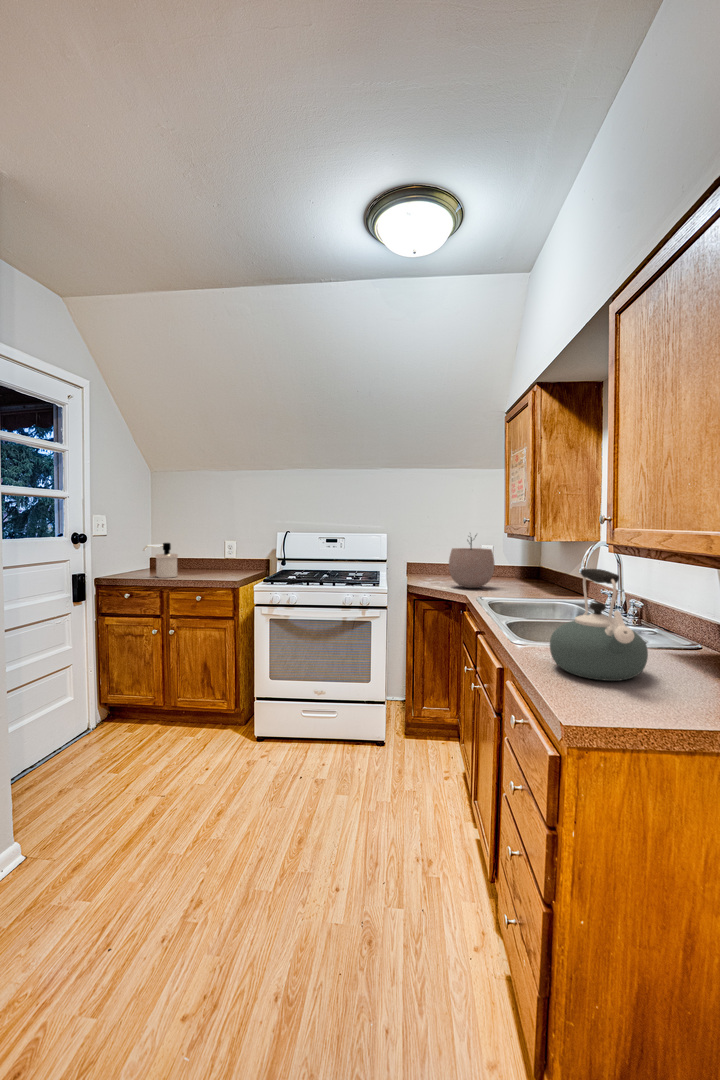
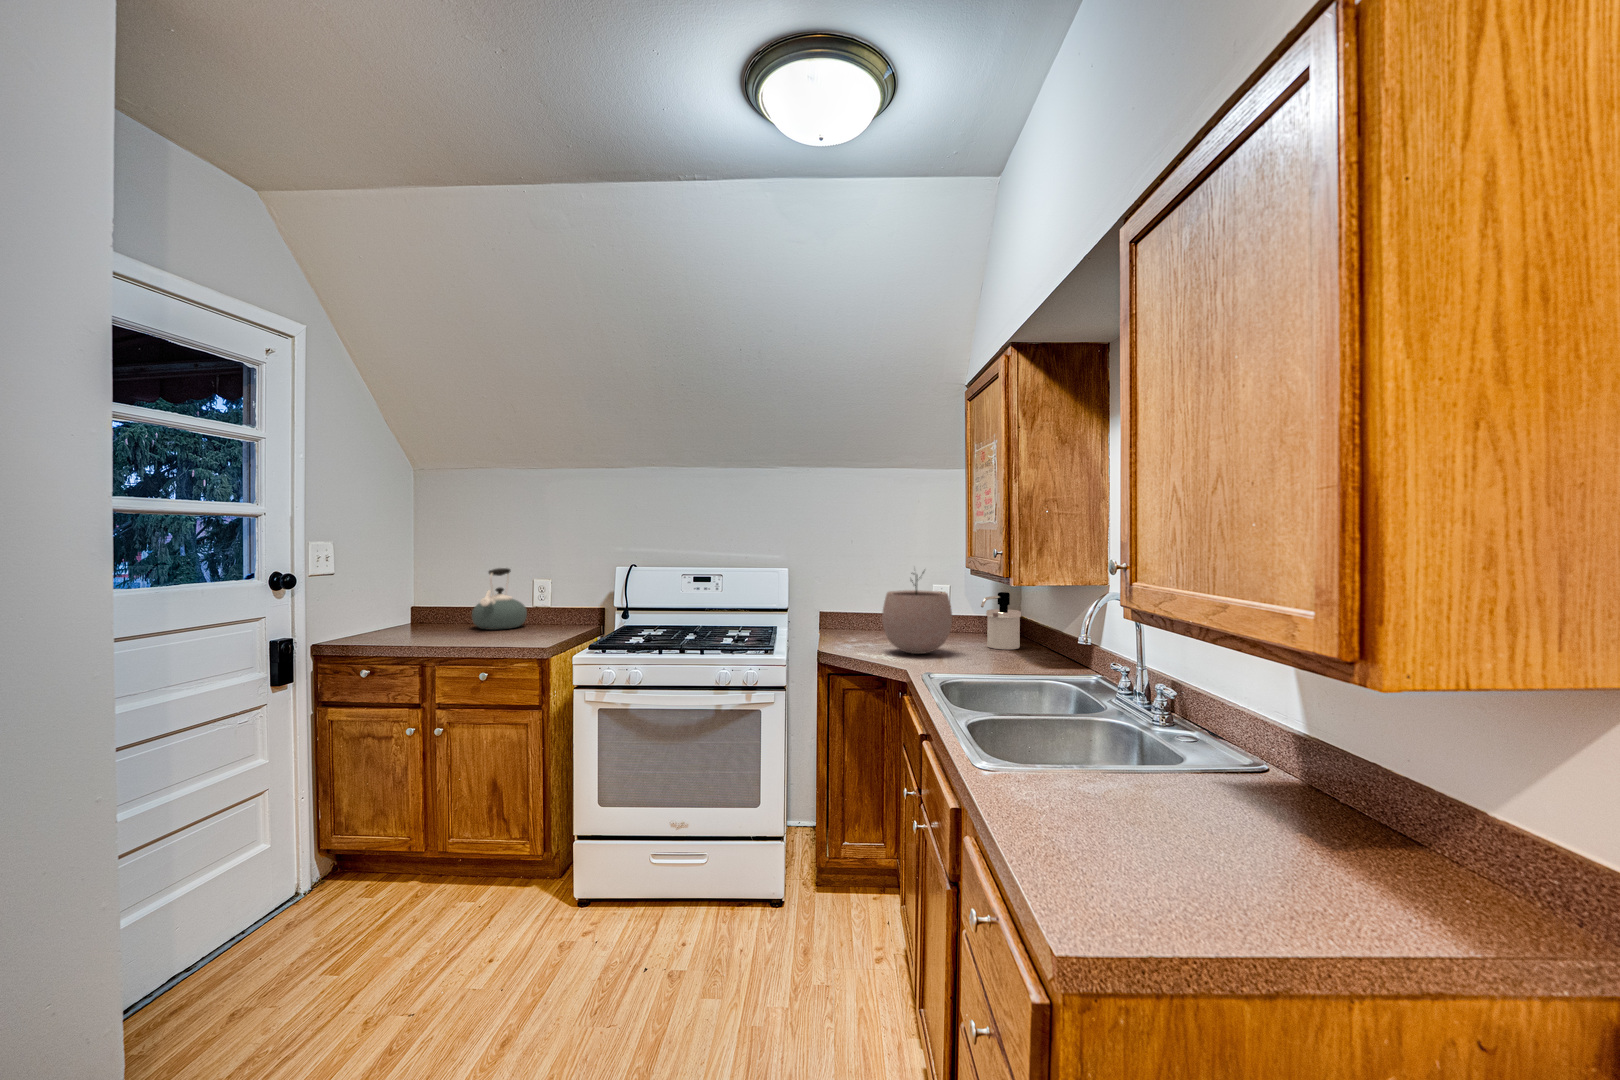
soap dispenser: present [143,543,178,578] -> present [981,592,1021,650]
kettle: present [550,569,648,681] -> present [472,568,527,630]

